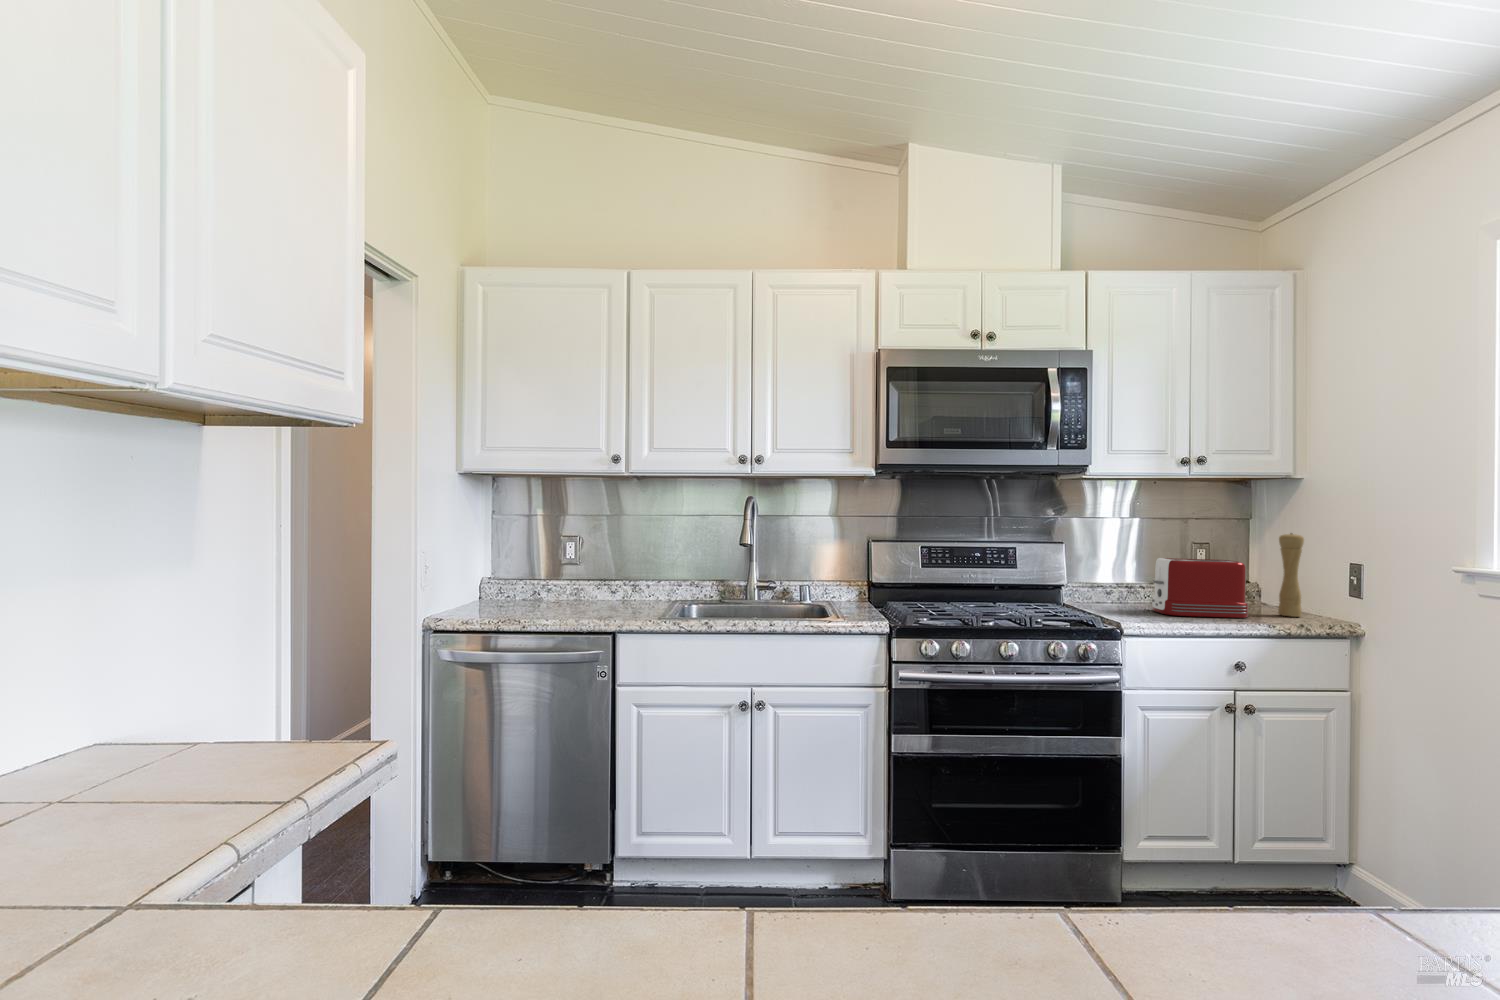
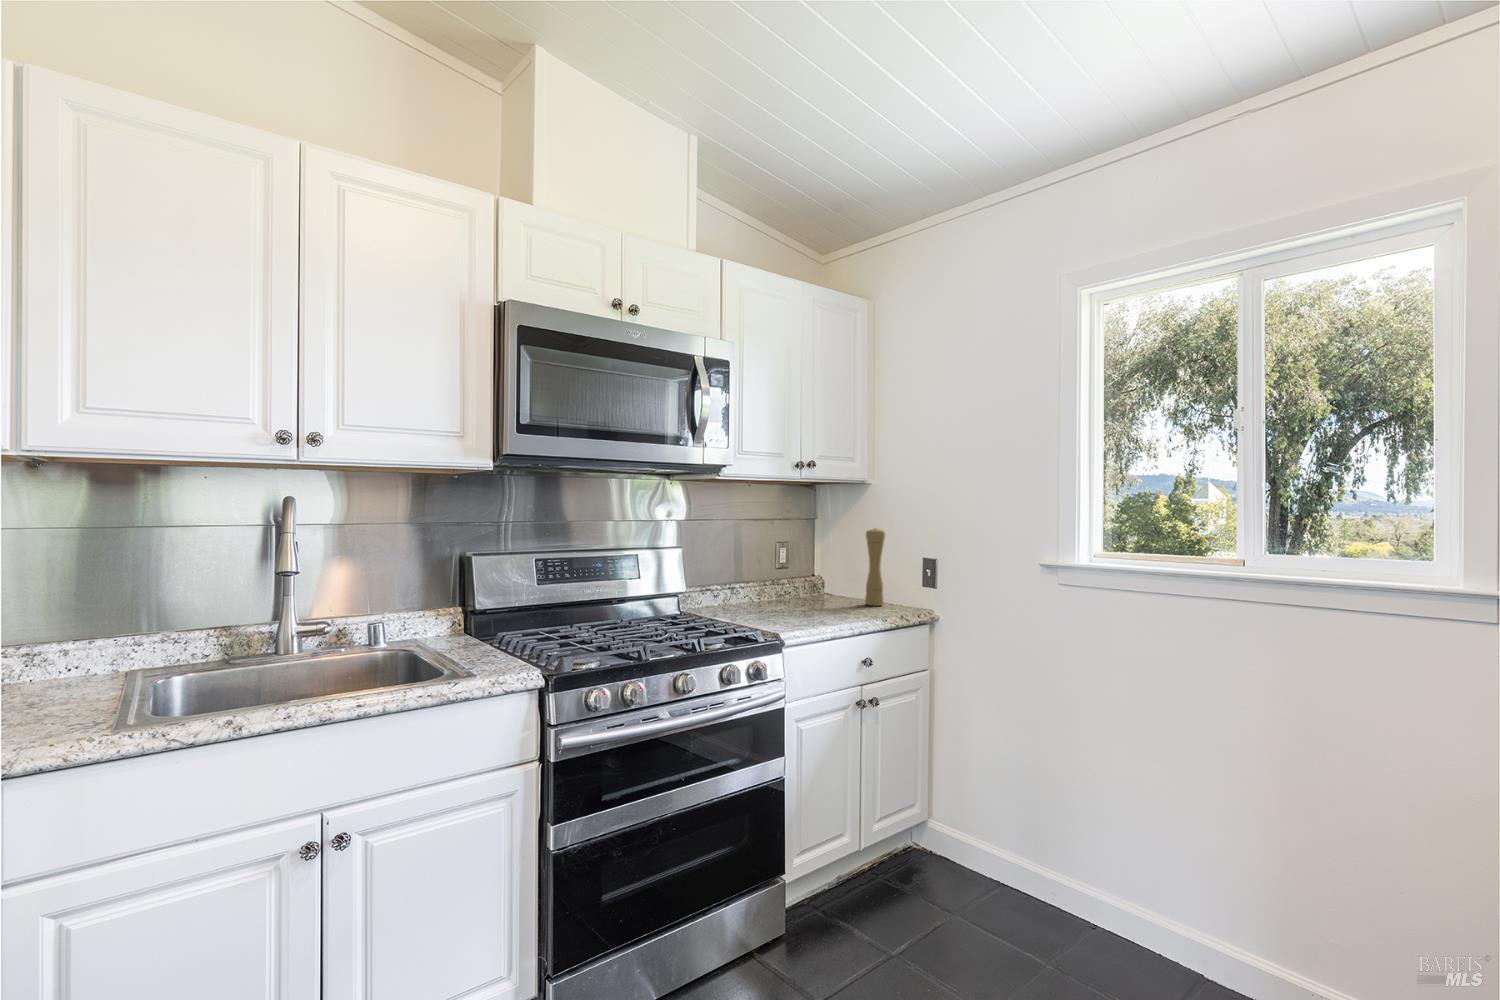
toaster: present [1152,558,1248,618] -> none [773,556,852,616]

